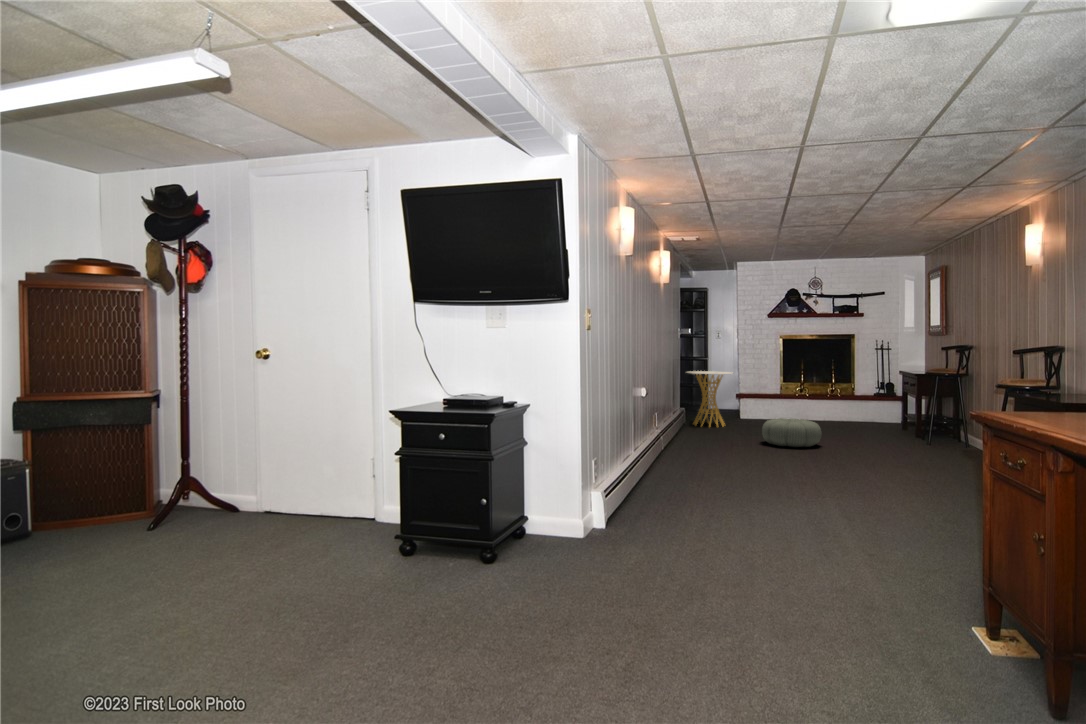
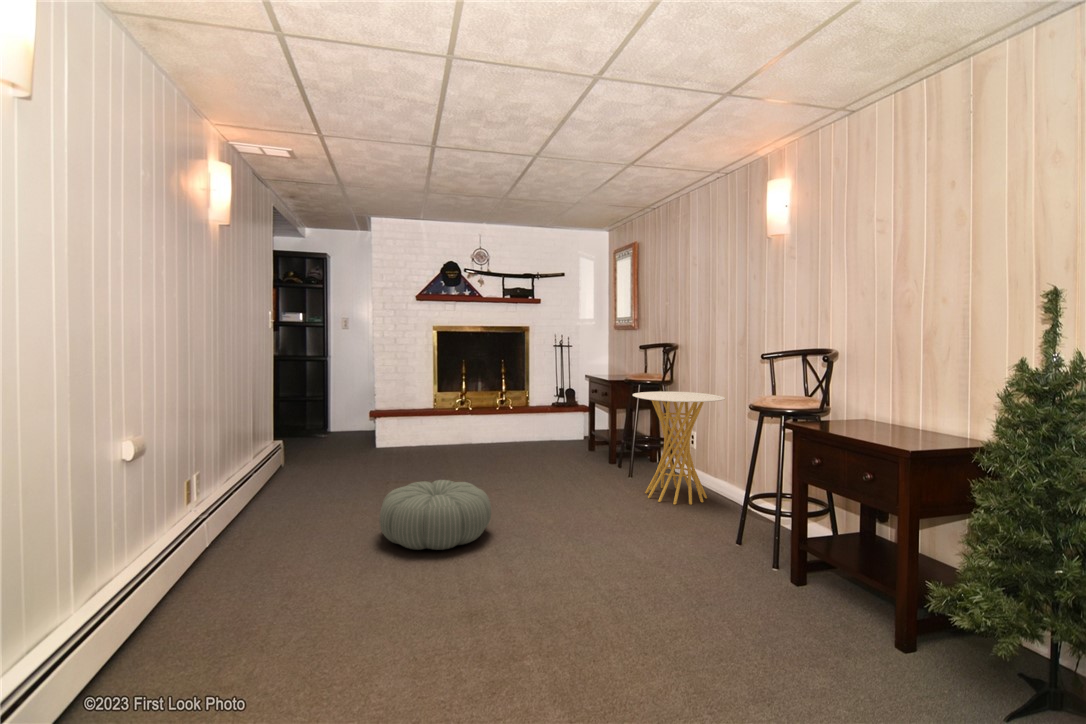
side table: present [688,371,732,426] -> present [632,392,725,505]

